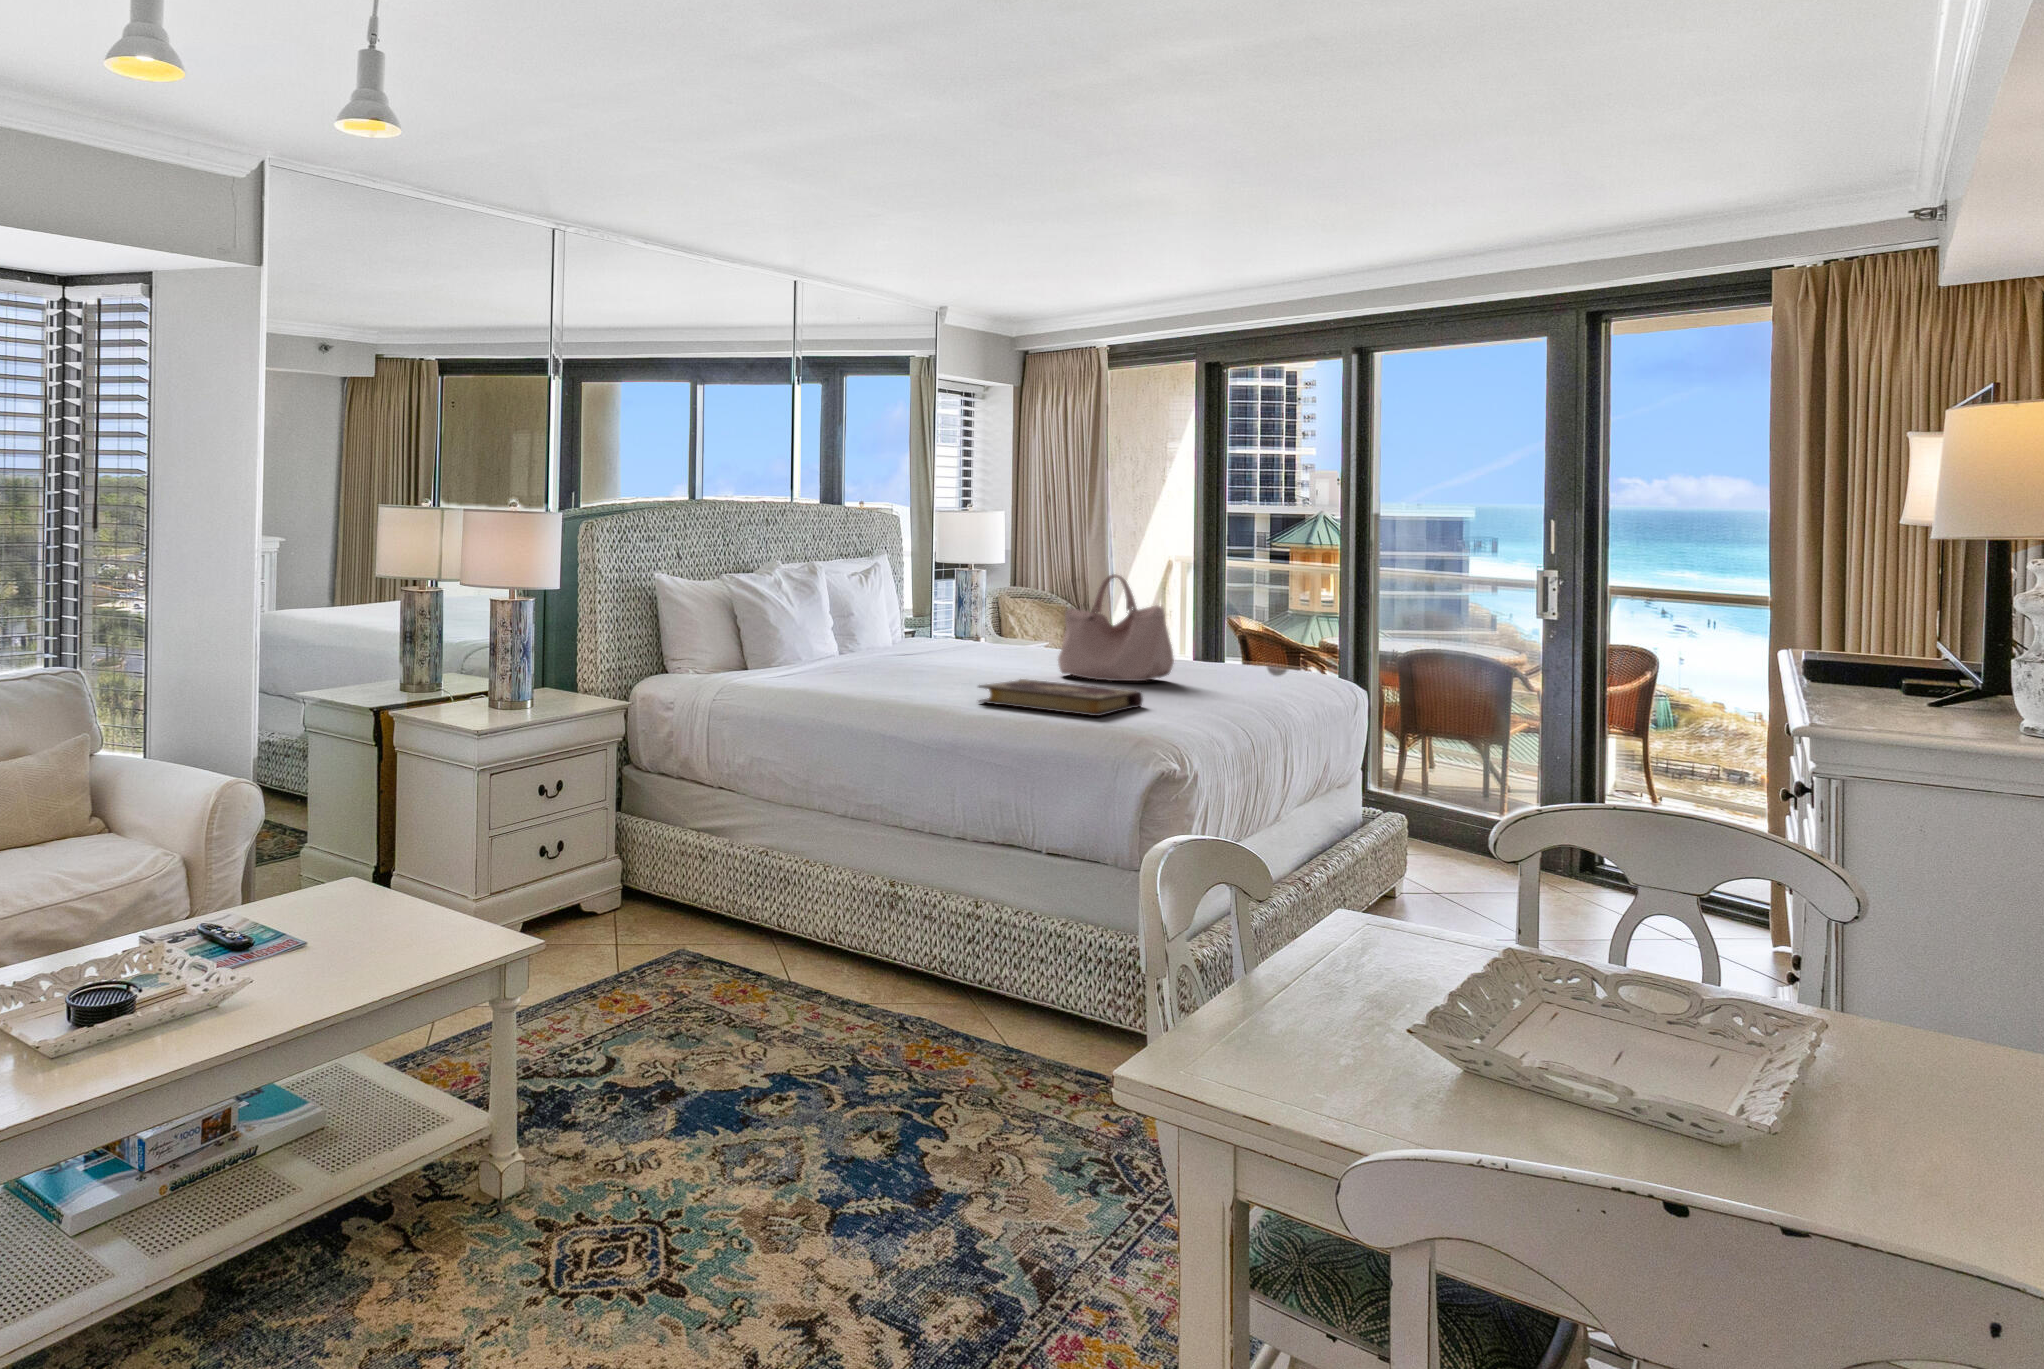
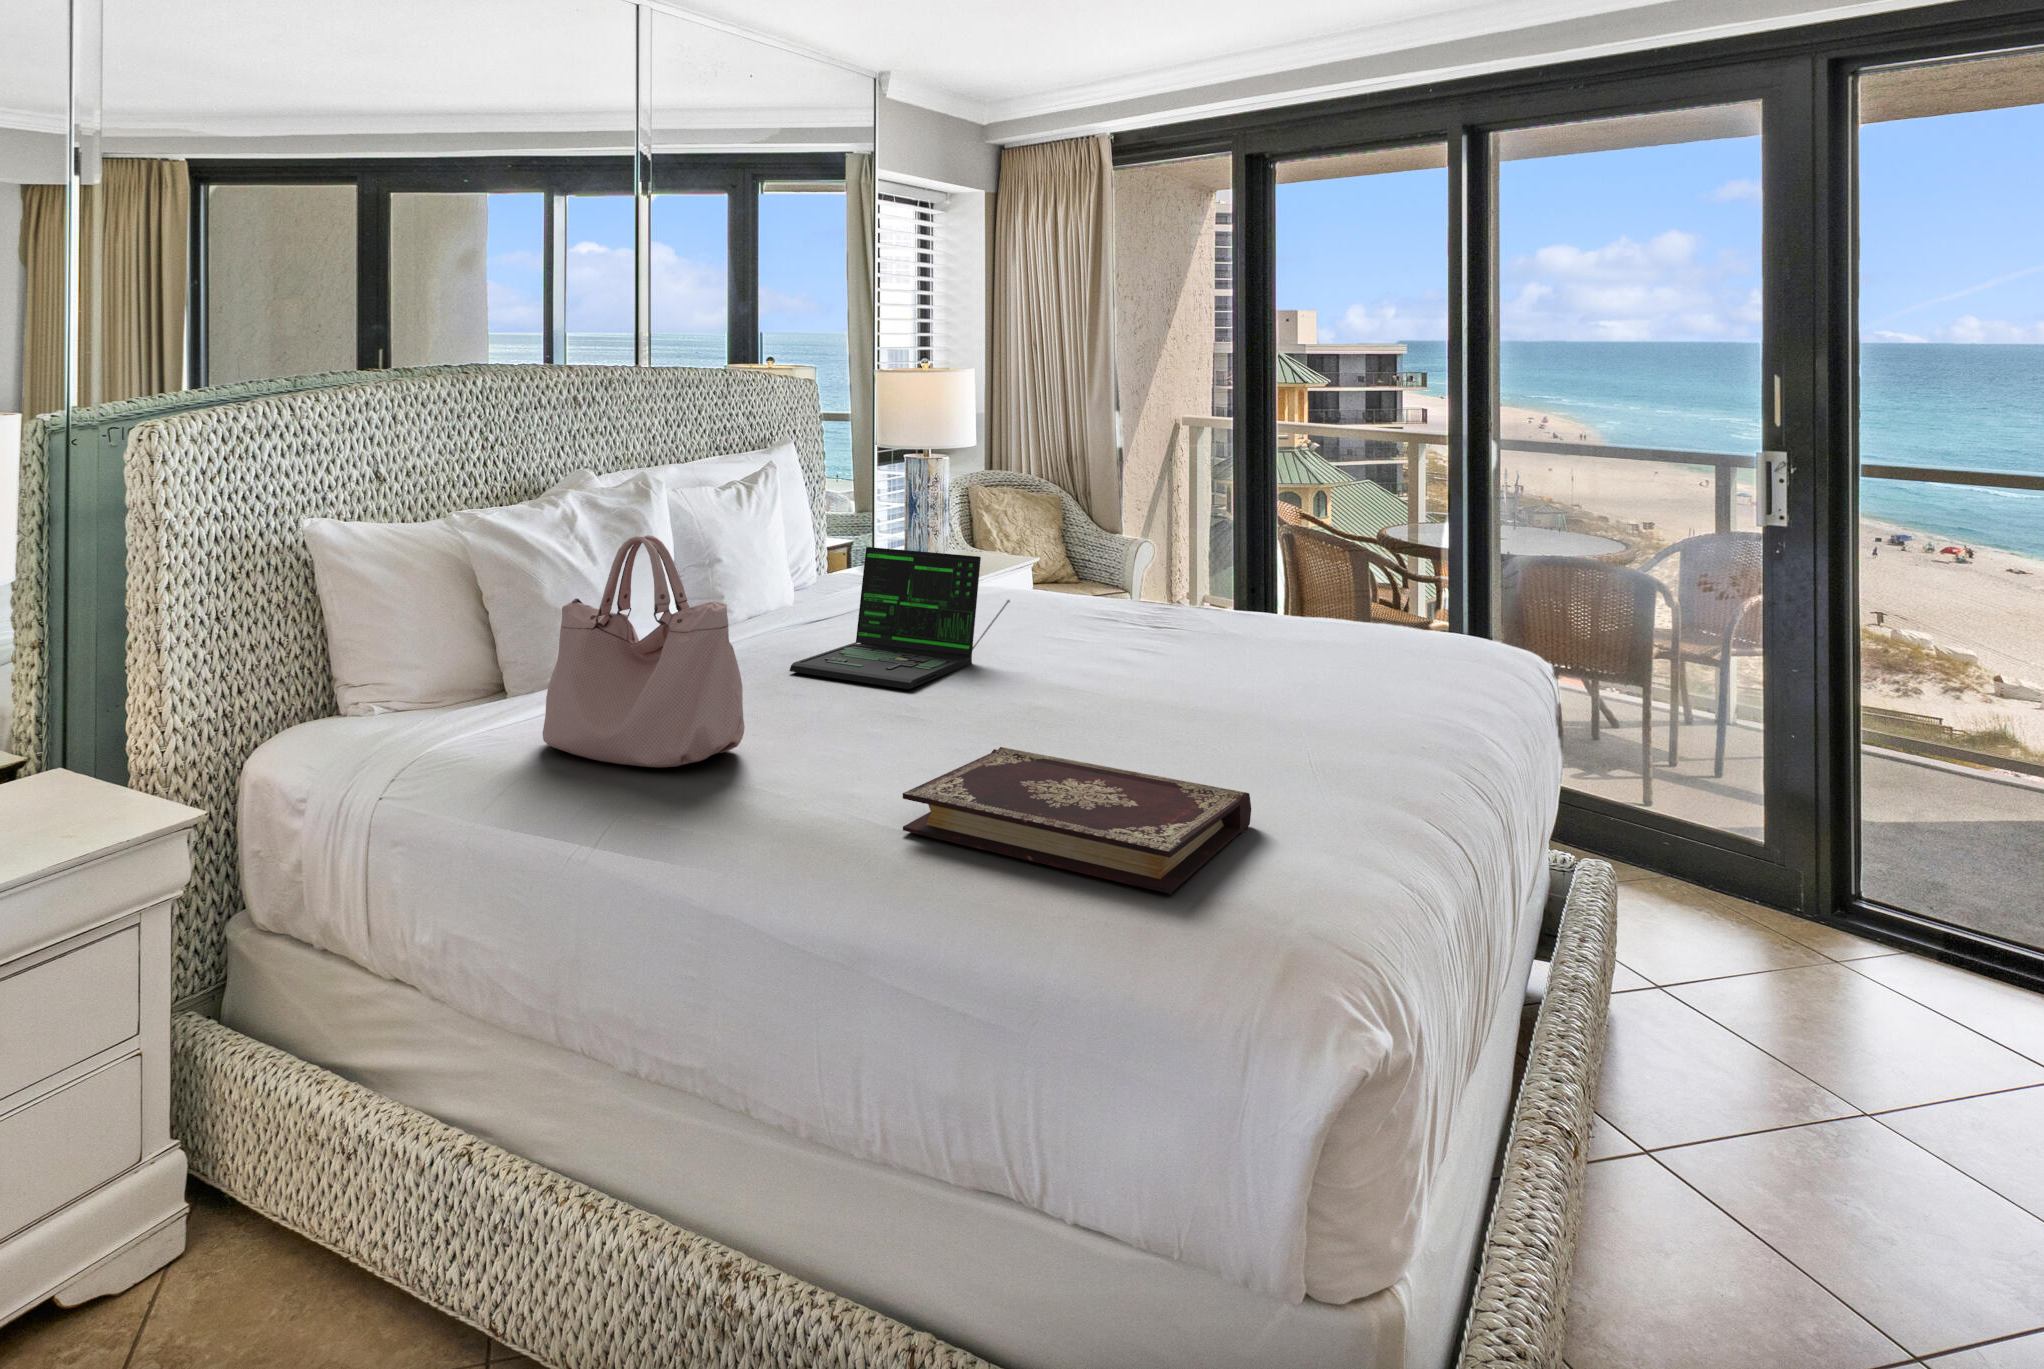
handbag: present [1058,574,1174,681] -> present [542,535,745,767]
laptop: none [903,603,1028,671] -> present [789,547,1010,689]

